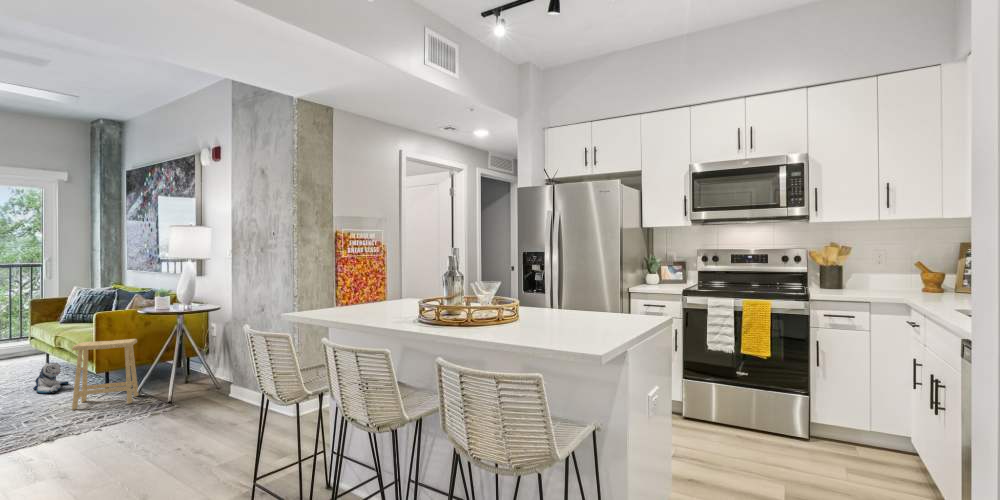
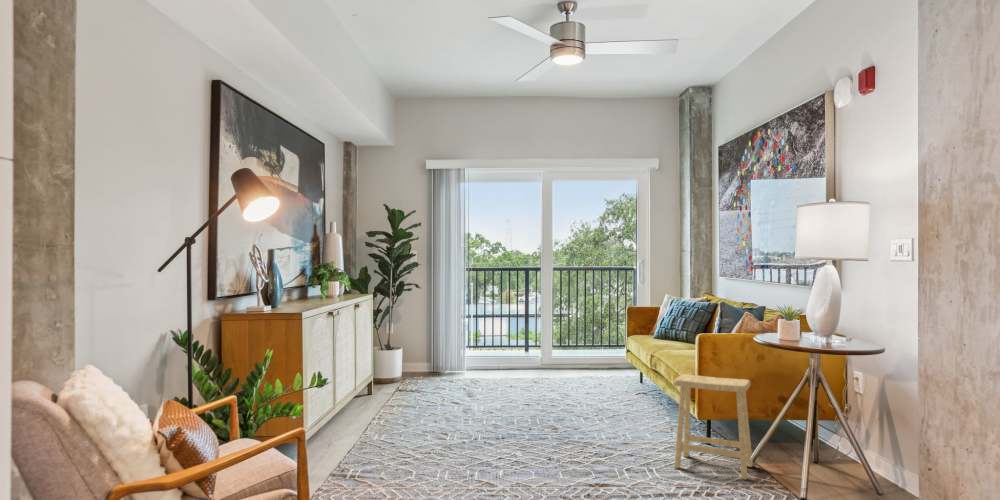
plush toy: present [33,363,68,394] -> none [632,390,666,430]

